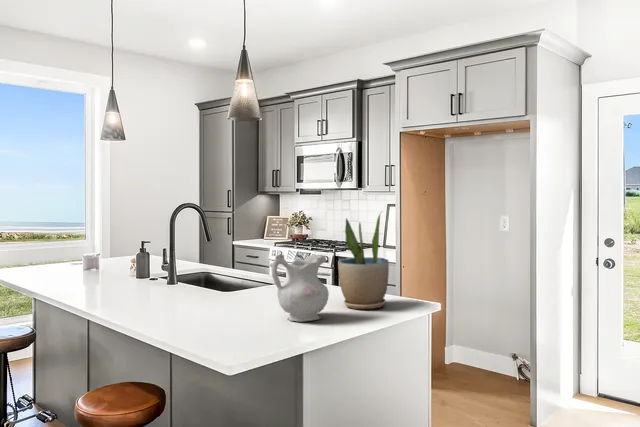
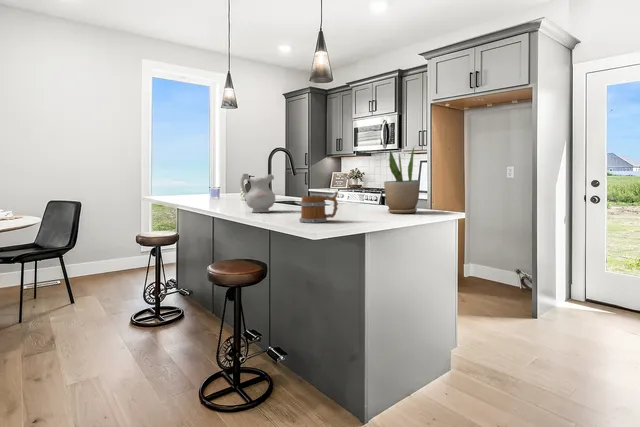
ceramic pitcher: present [272,254,329,322] -> present [240,174,275,212]
mug: none [208,290,269,342] -> present [299,192,338,223]

